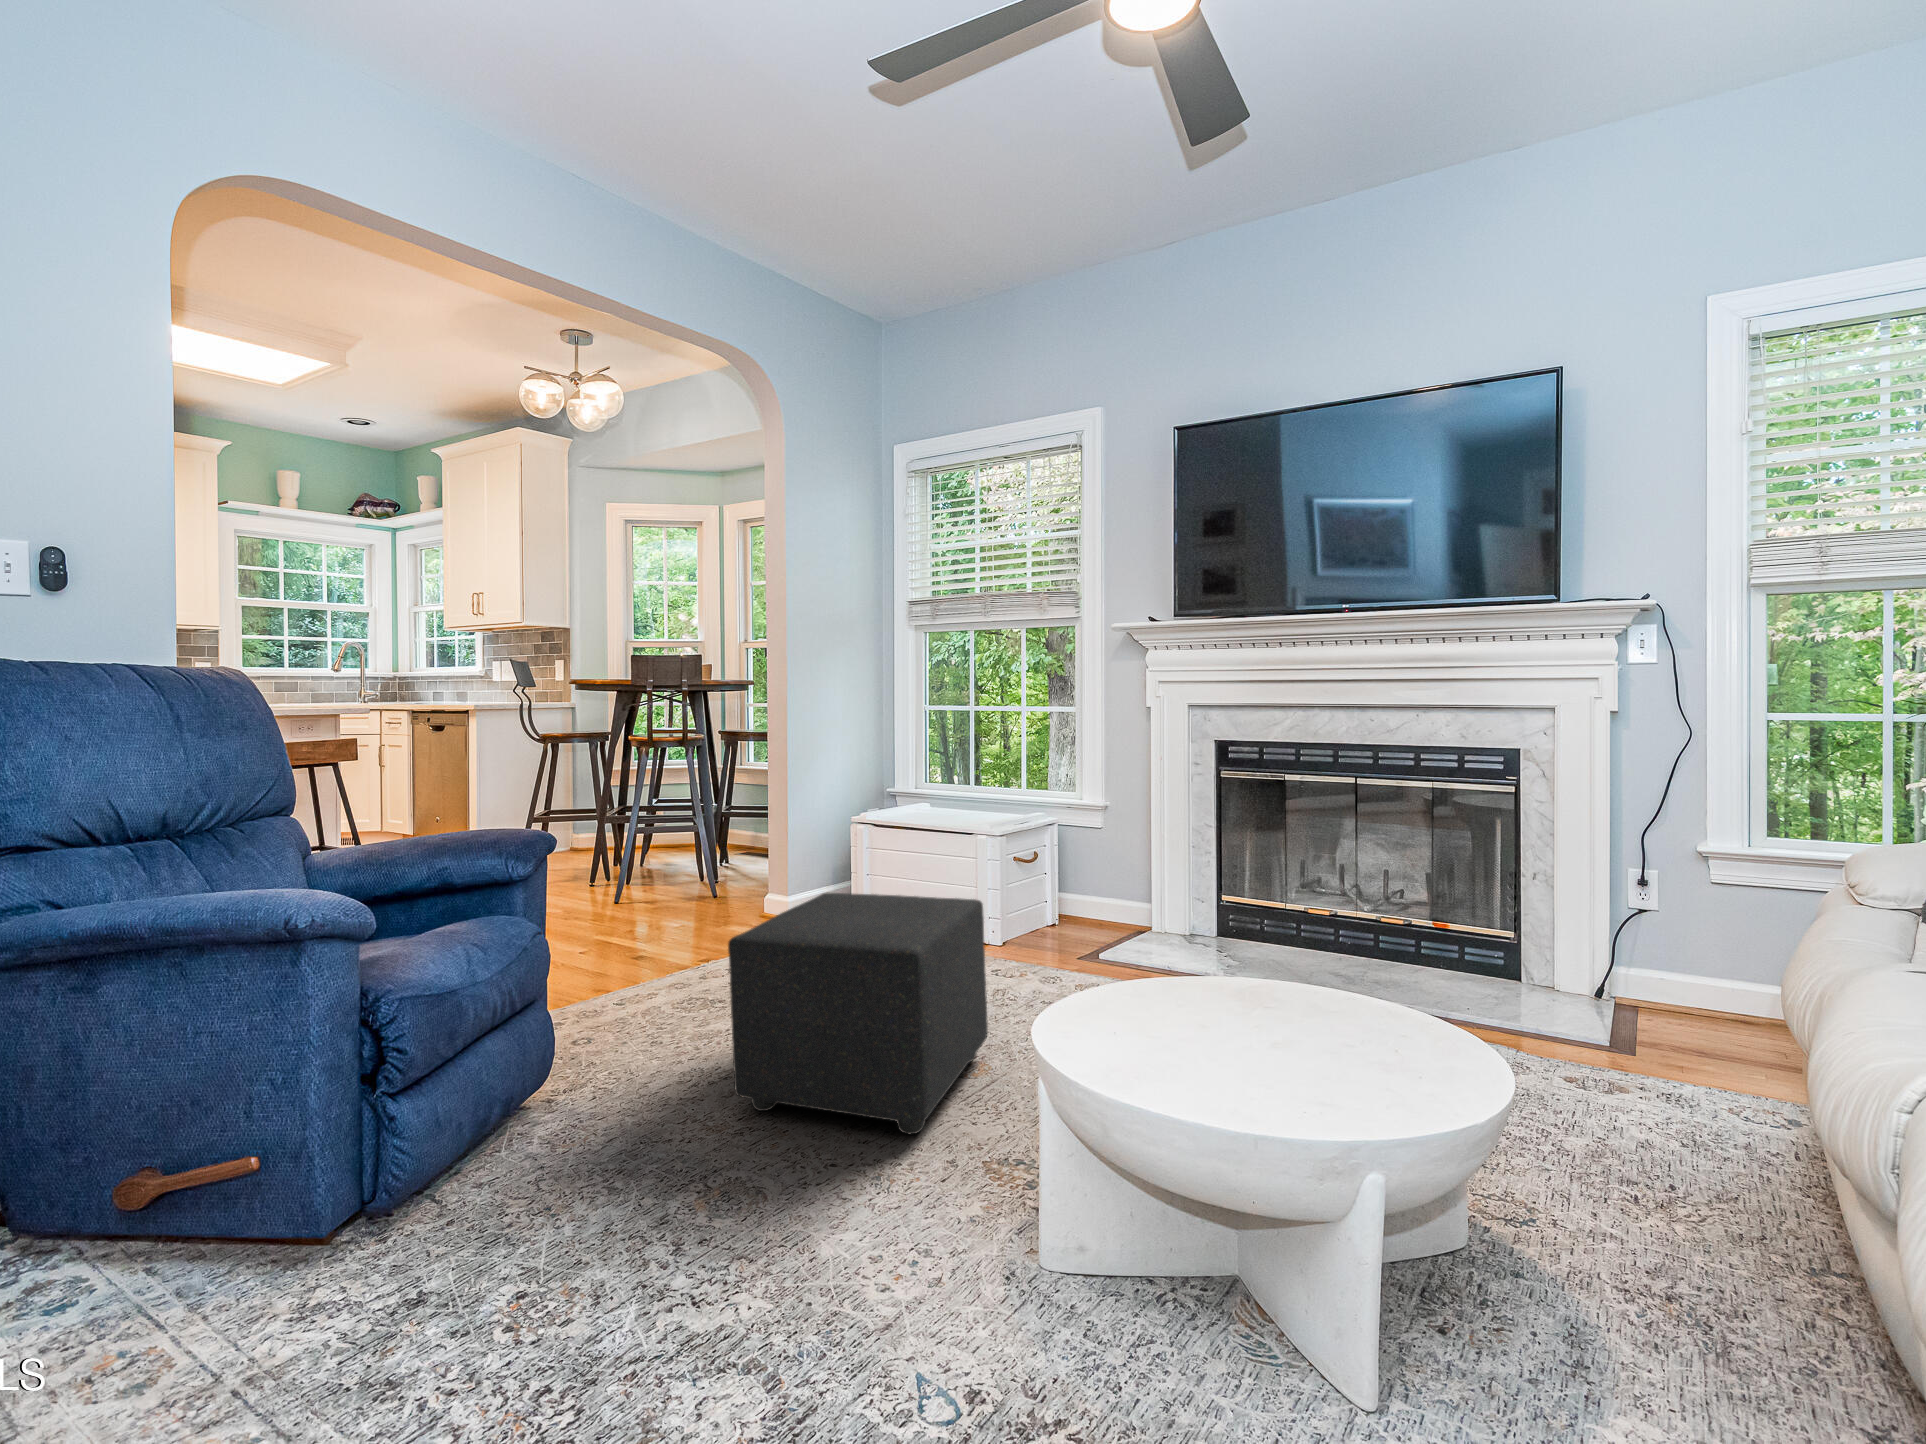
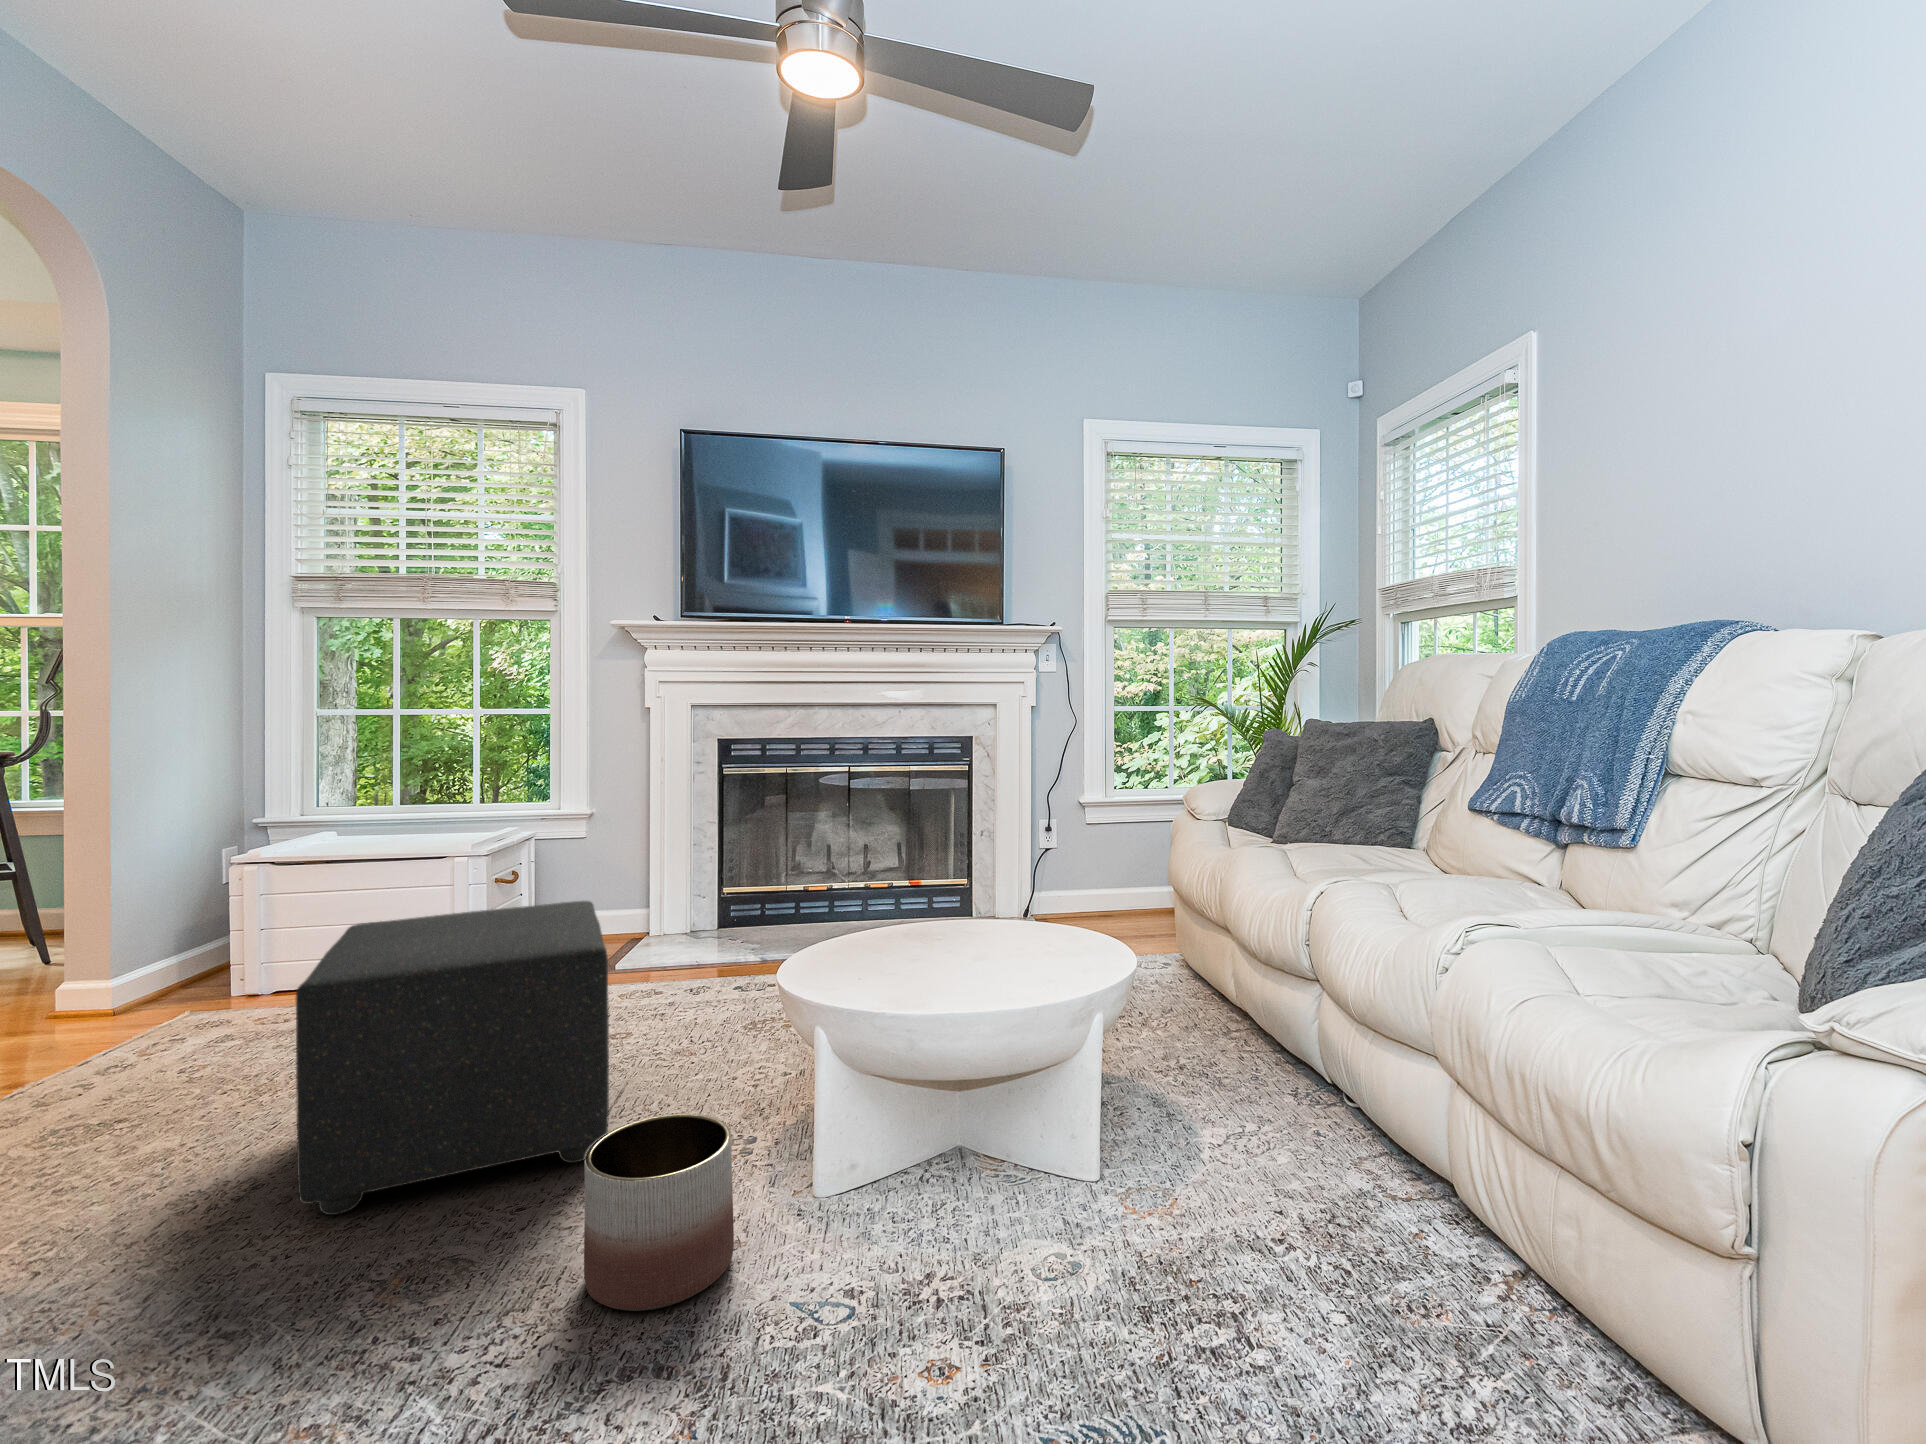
planter: none [798,1122,931,1309] -> present [584,1114,734,1311]

